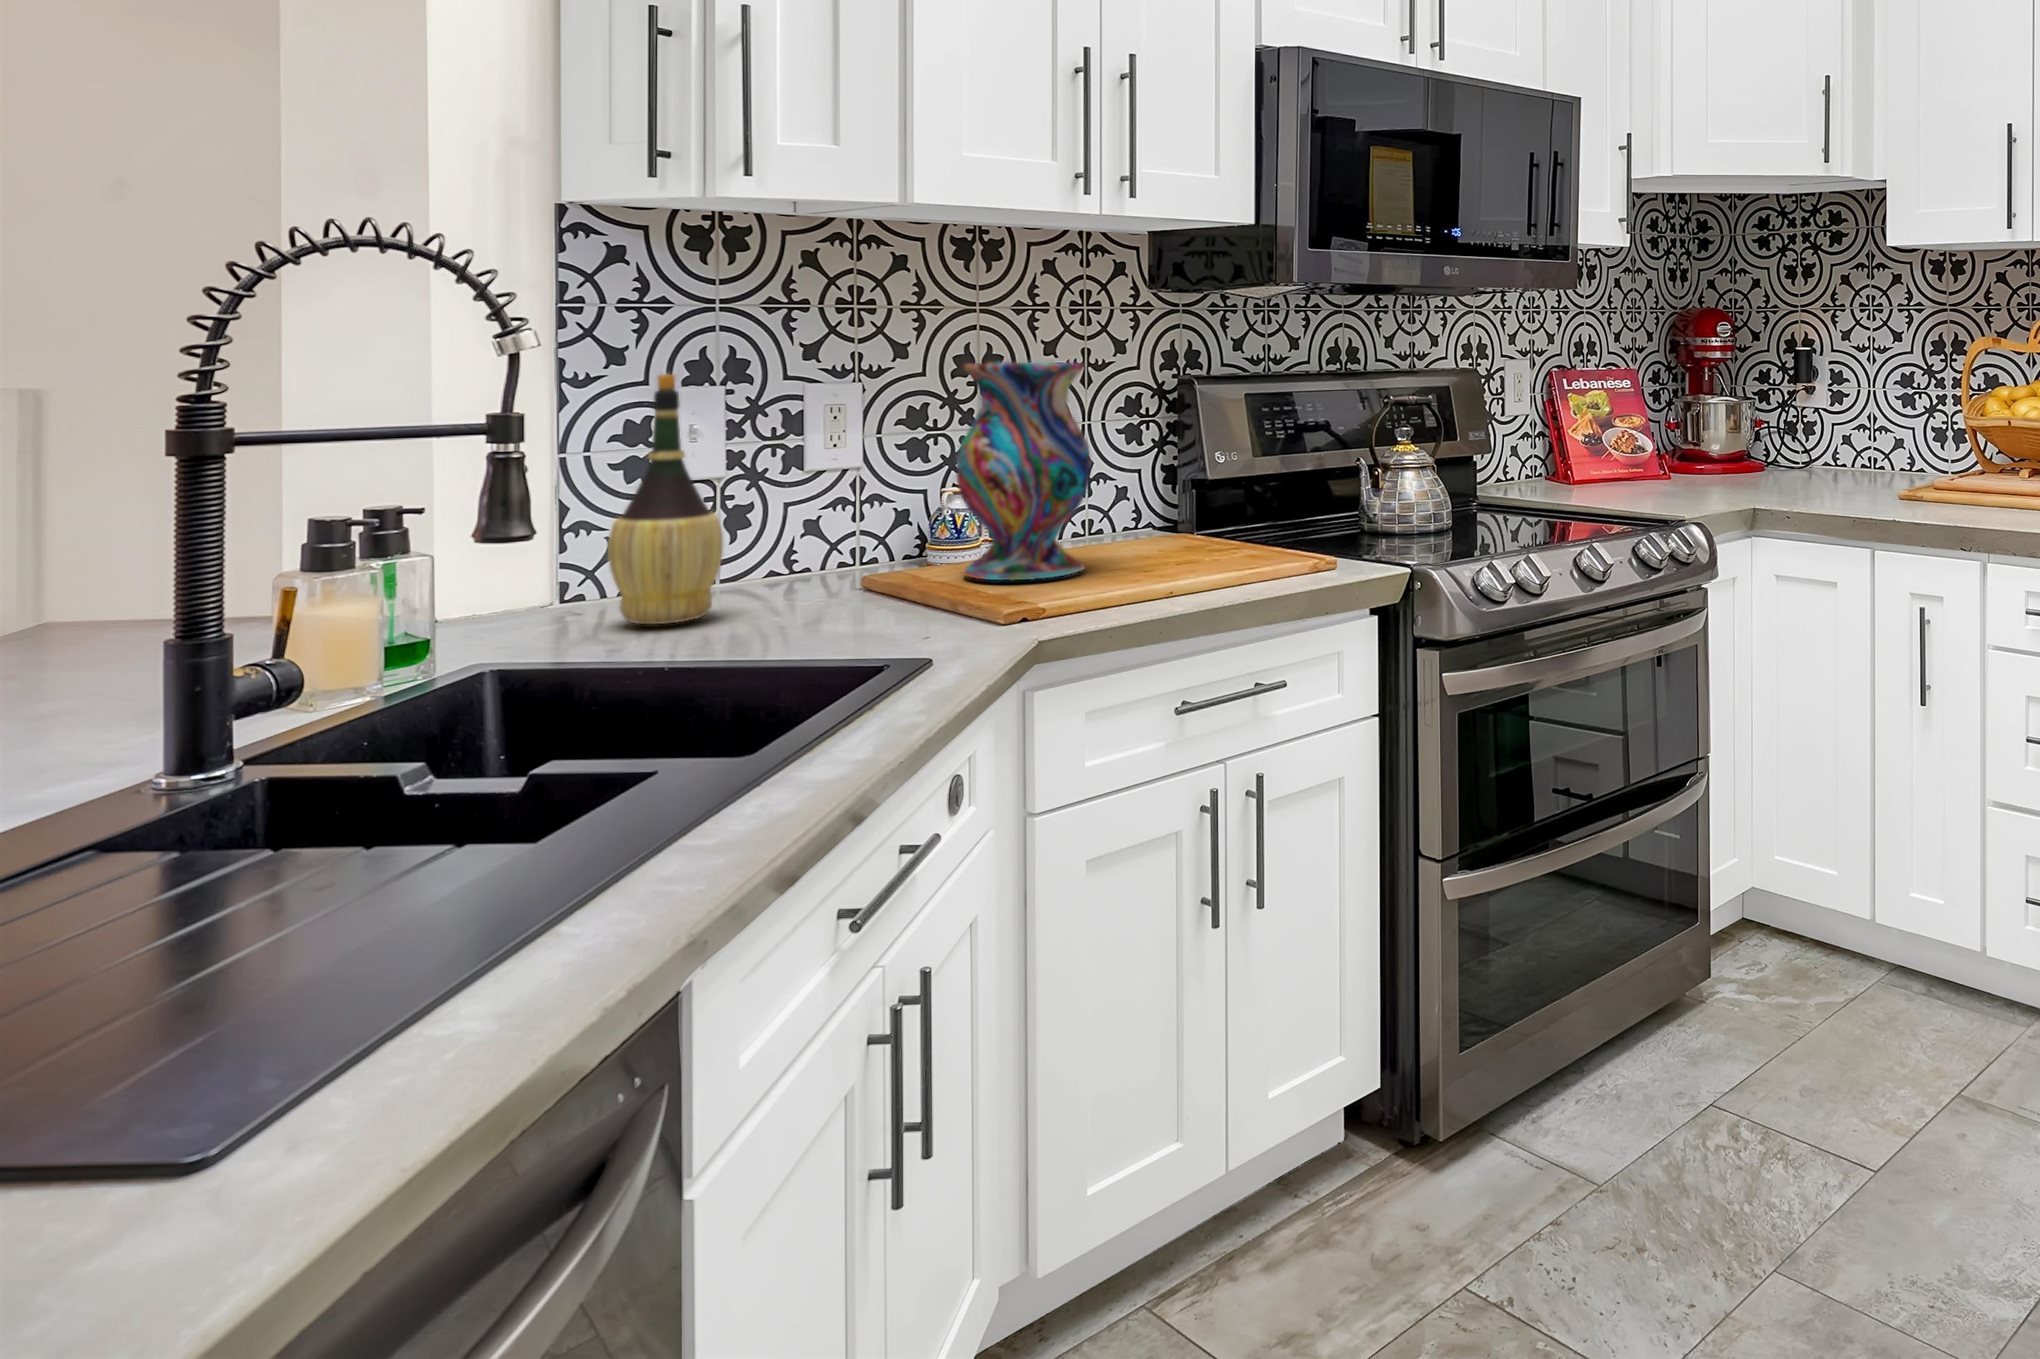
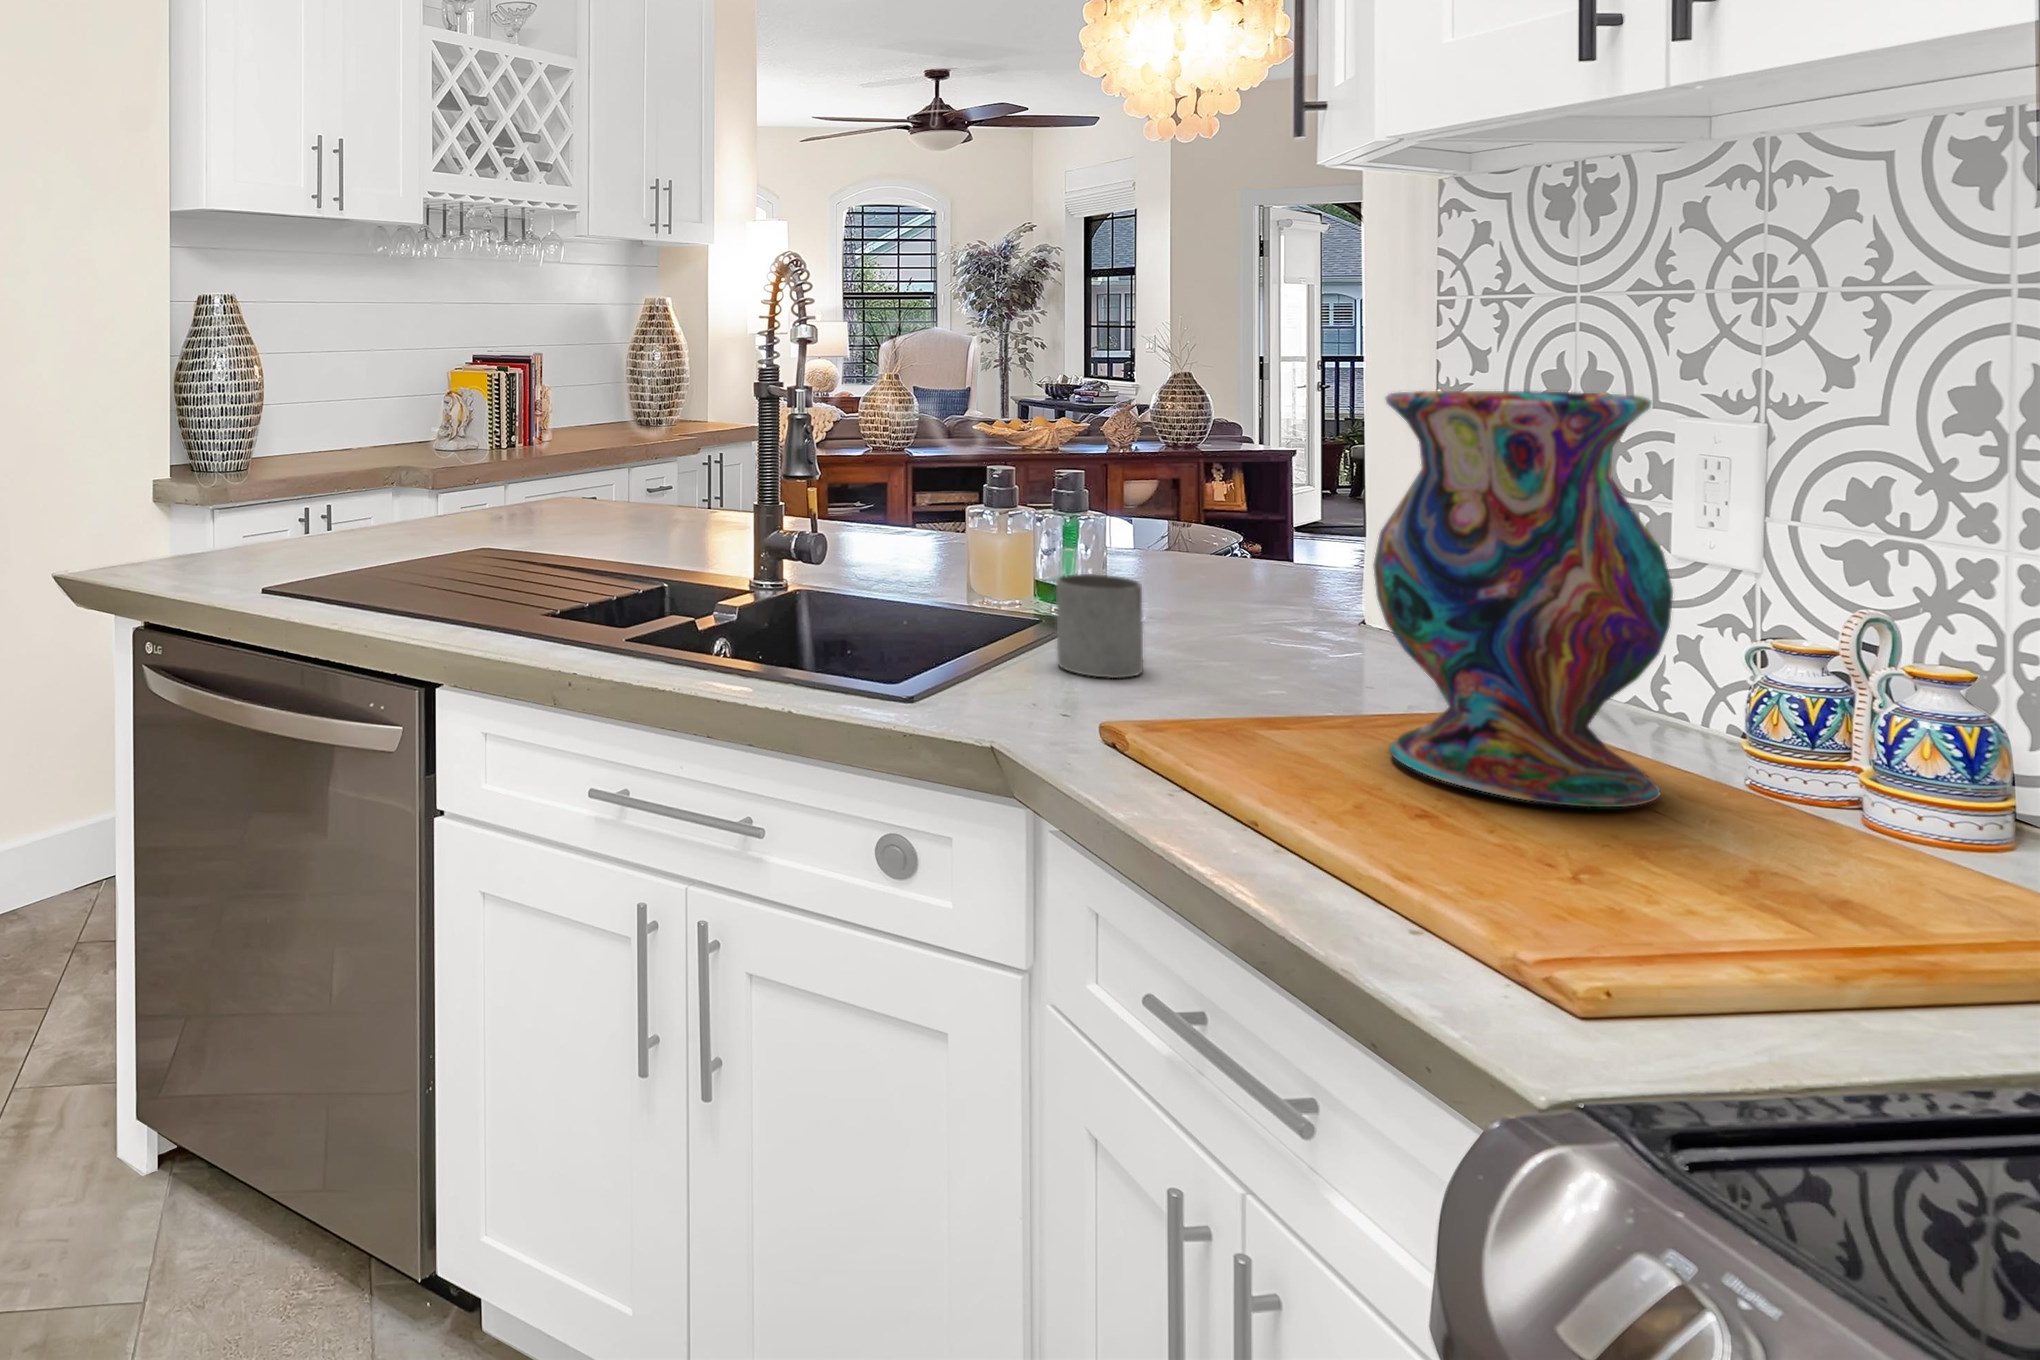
wine bottle: present [608,374,723,624] -> none [1191,380,1312,643]
mug: none [789,547,896,637] -> present [1056,574,1143,678]

